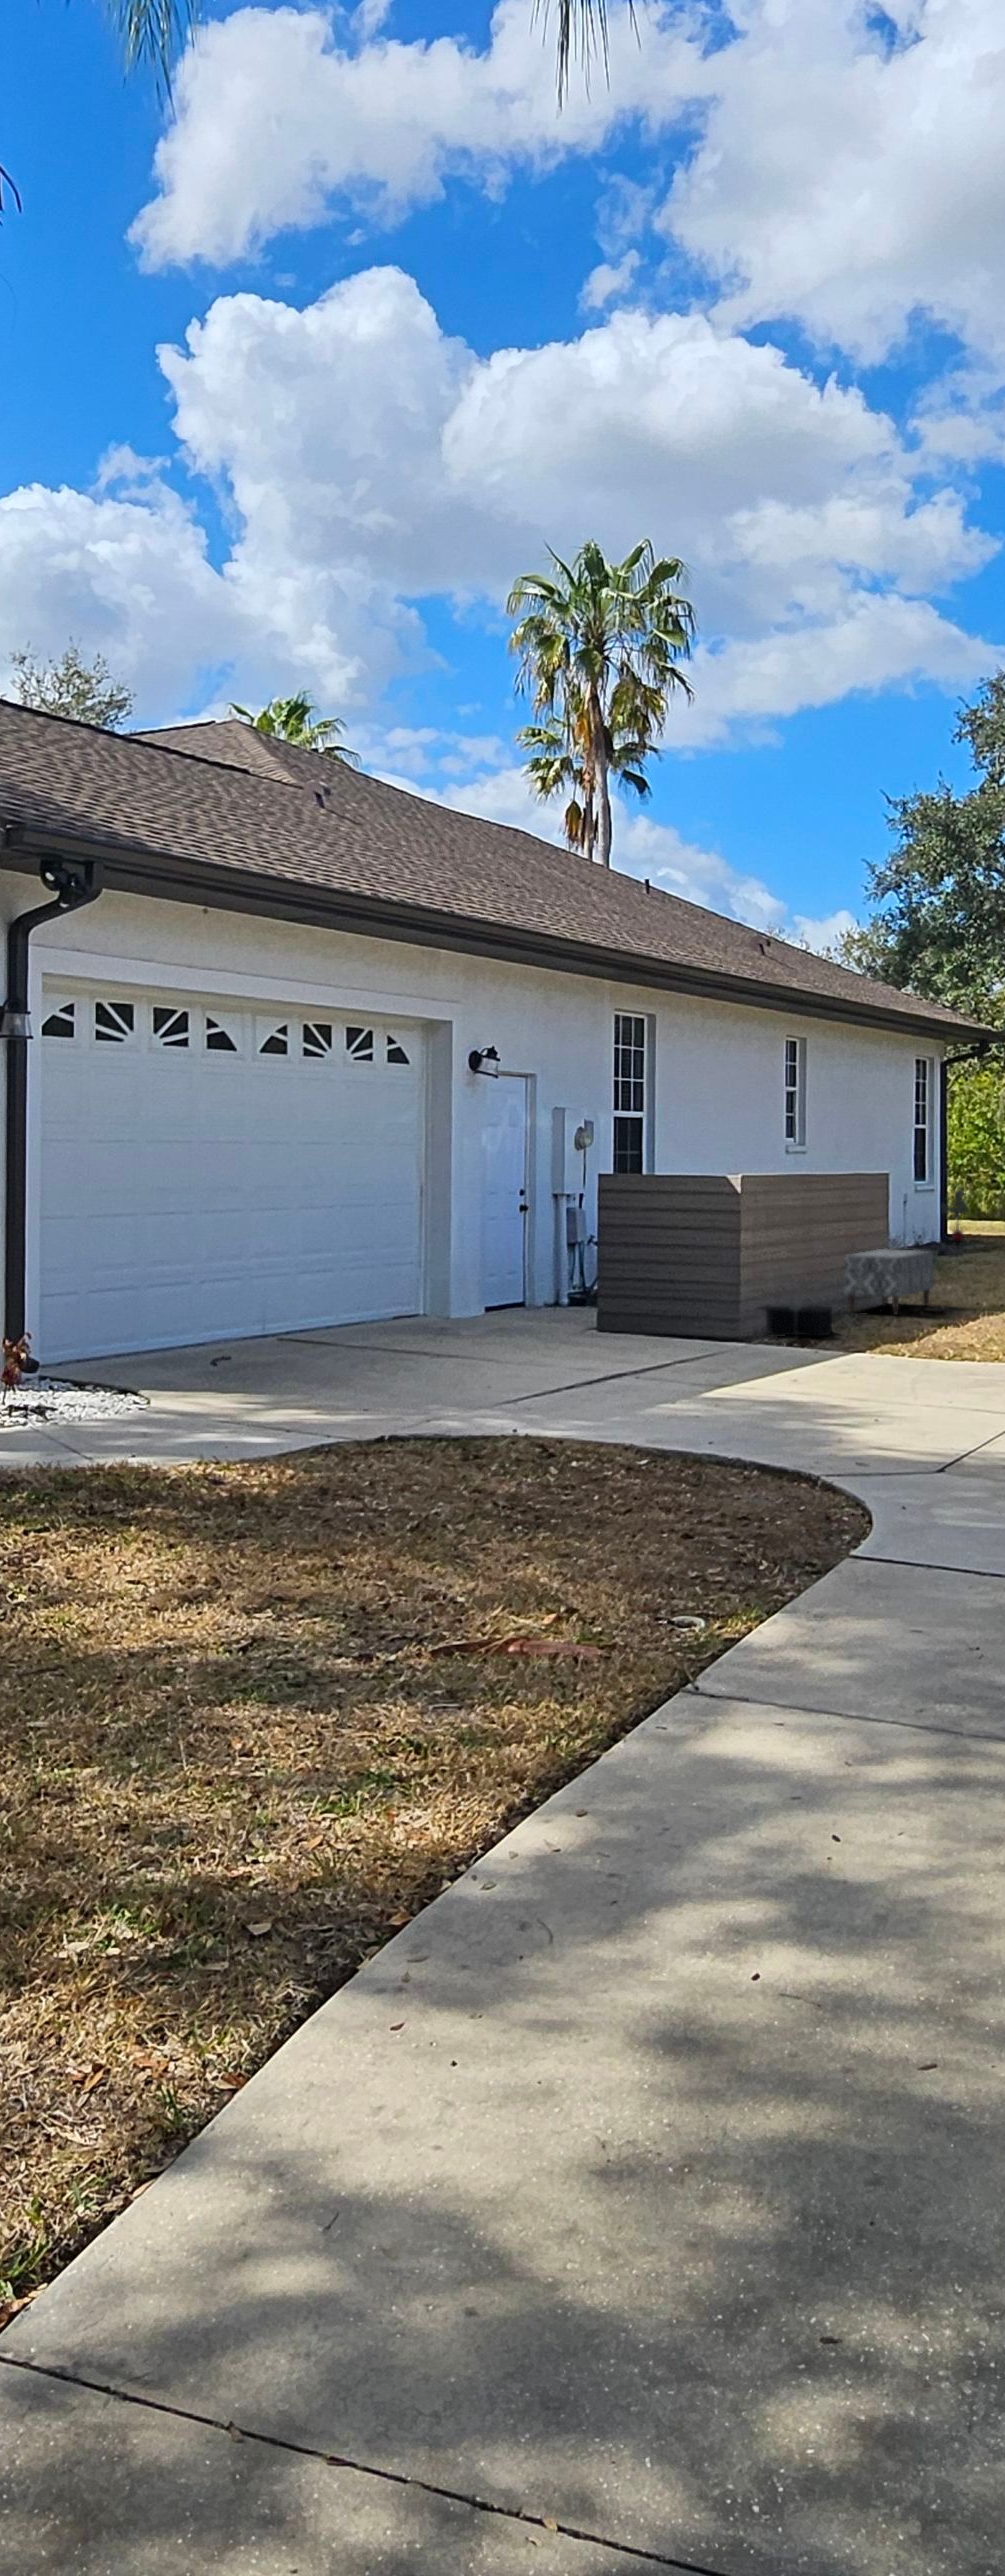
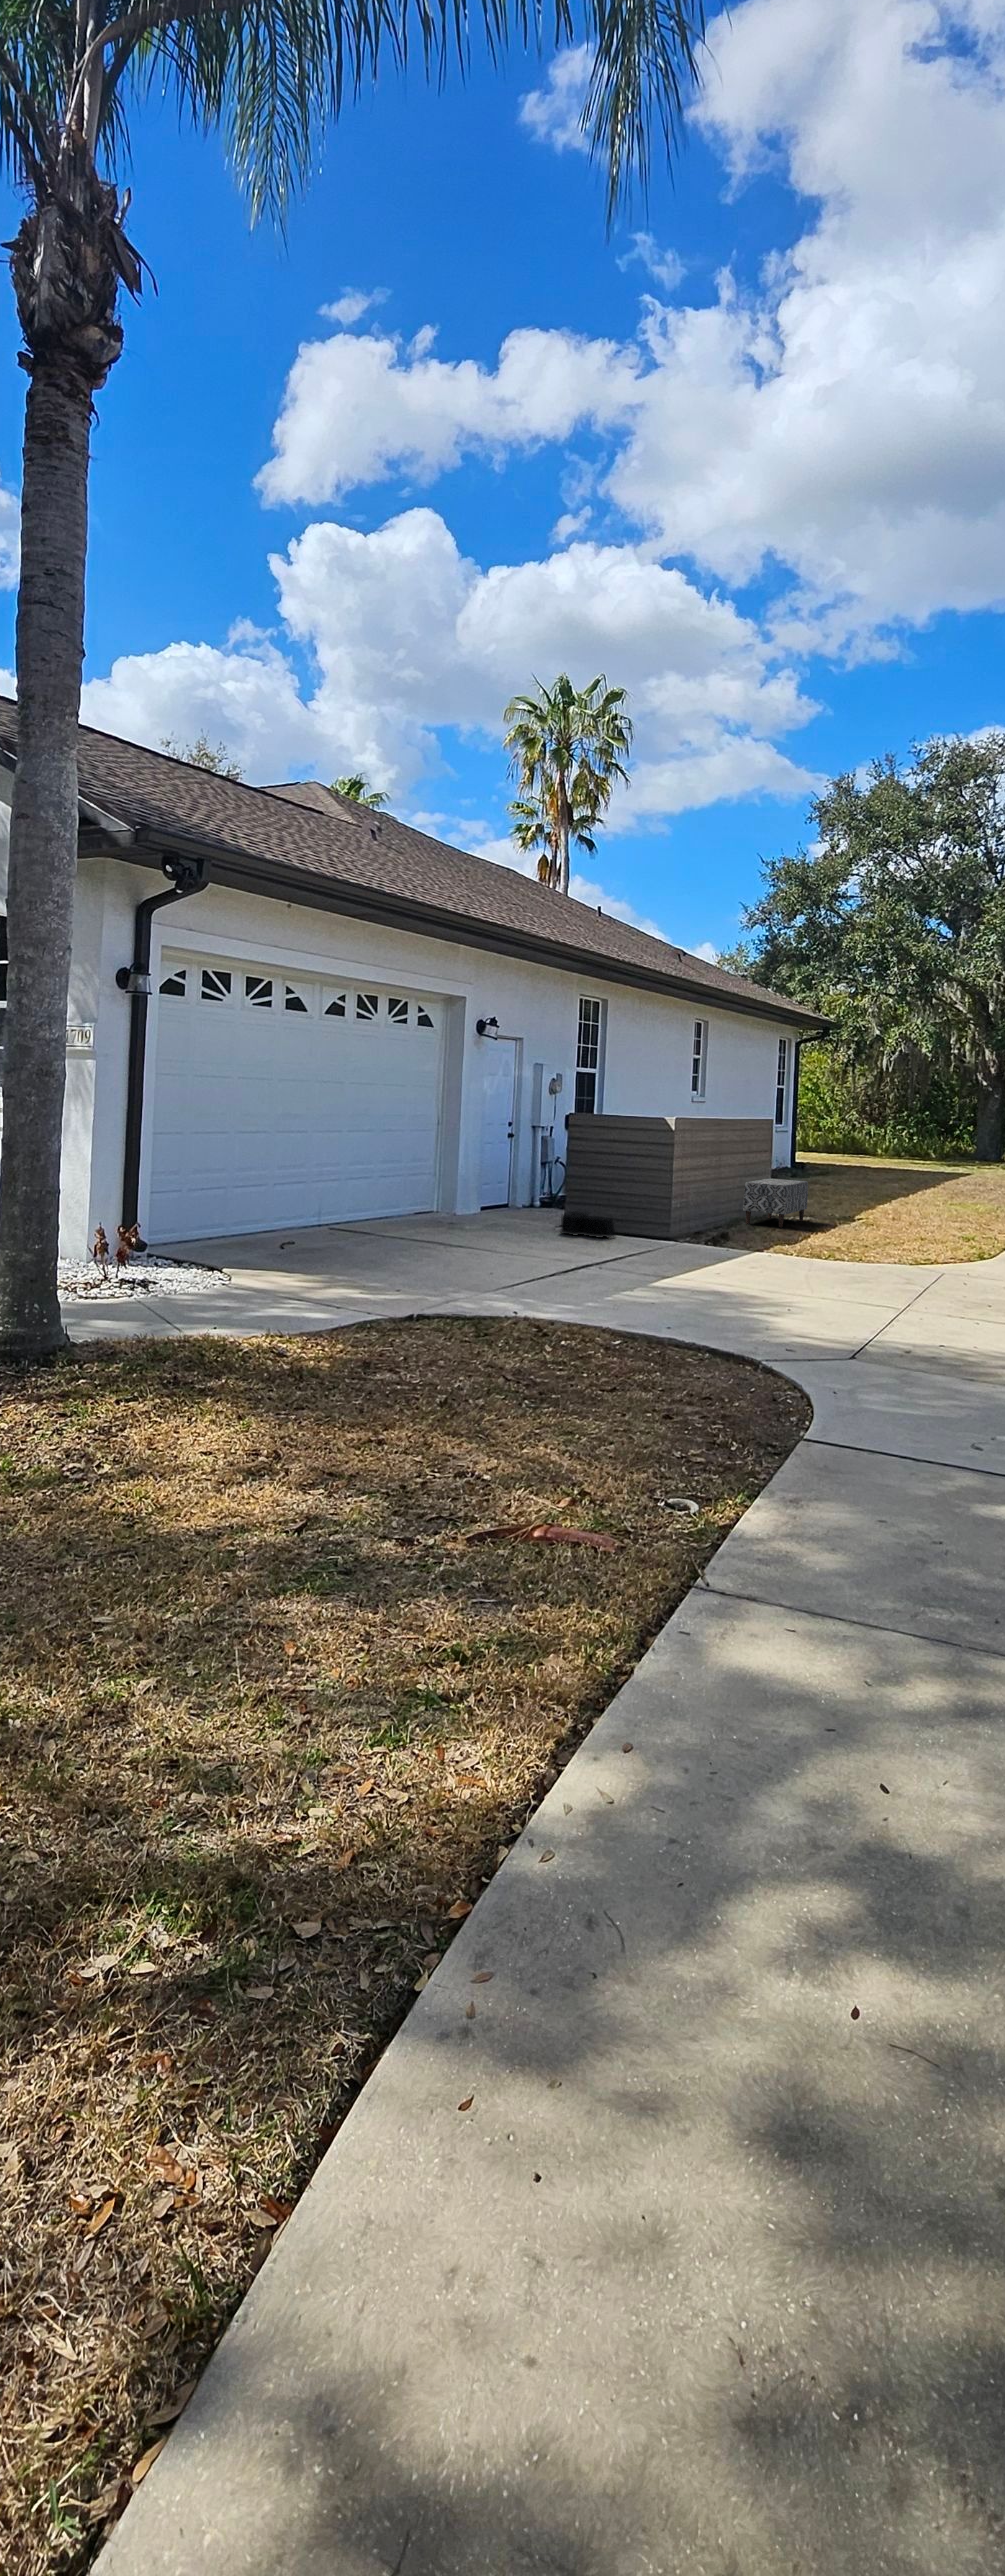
potted tree: present [941,1184,969,1241] -> none [796,1131,819,1172]
storage bin: present [761,1305,832,1336] -> present [561,1211,615,1238]

